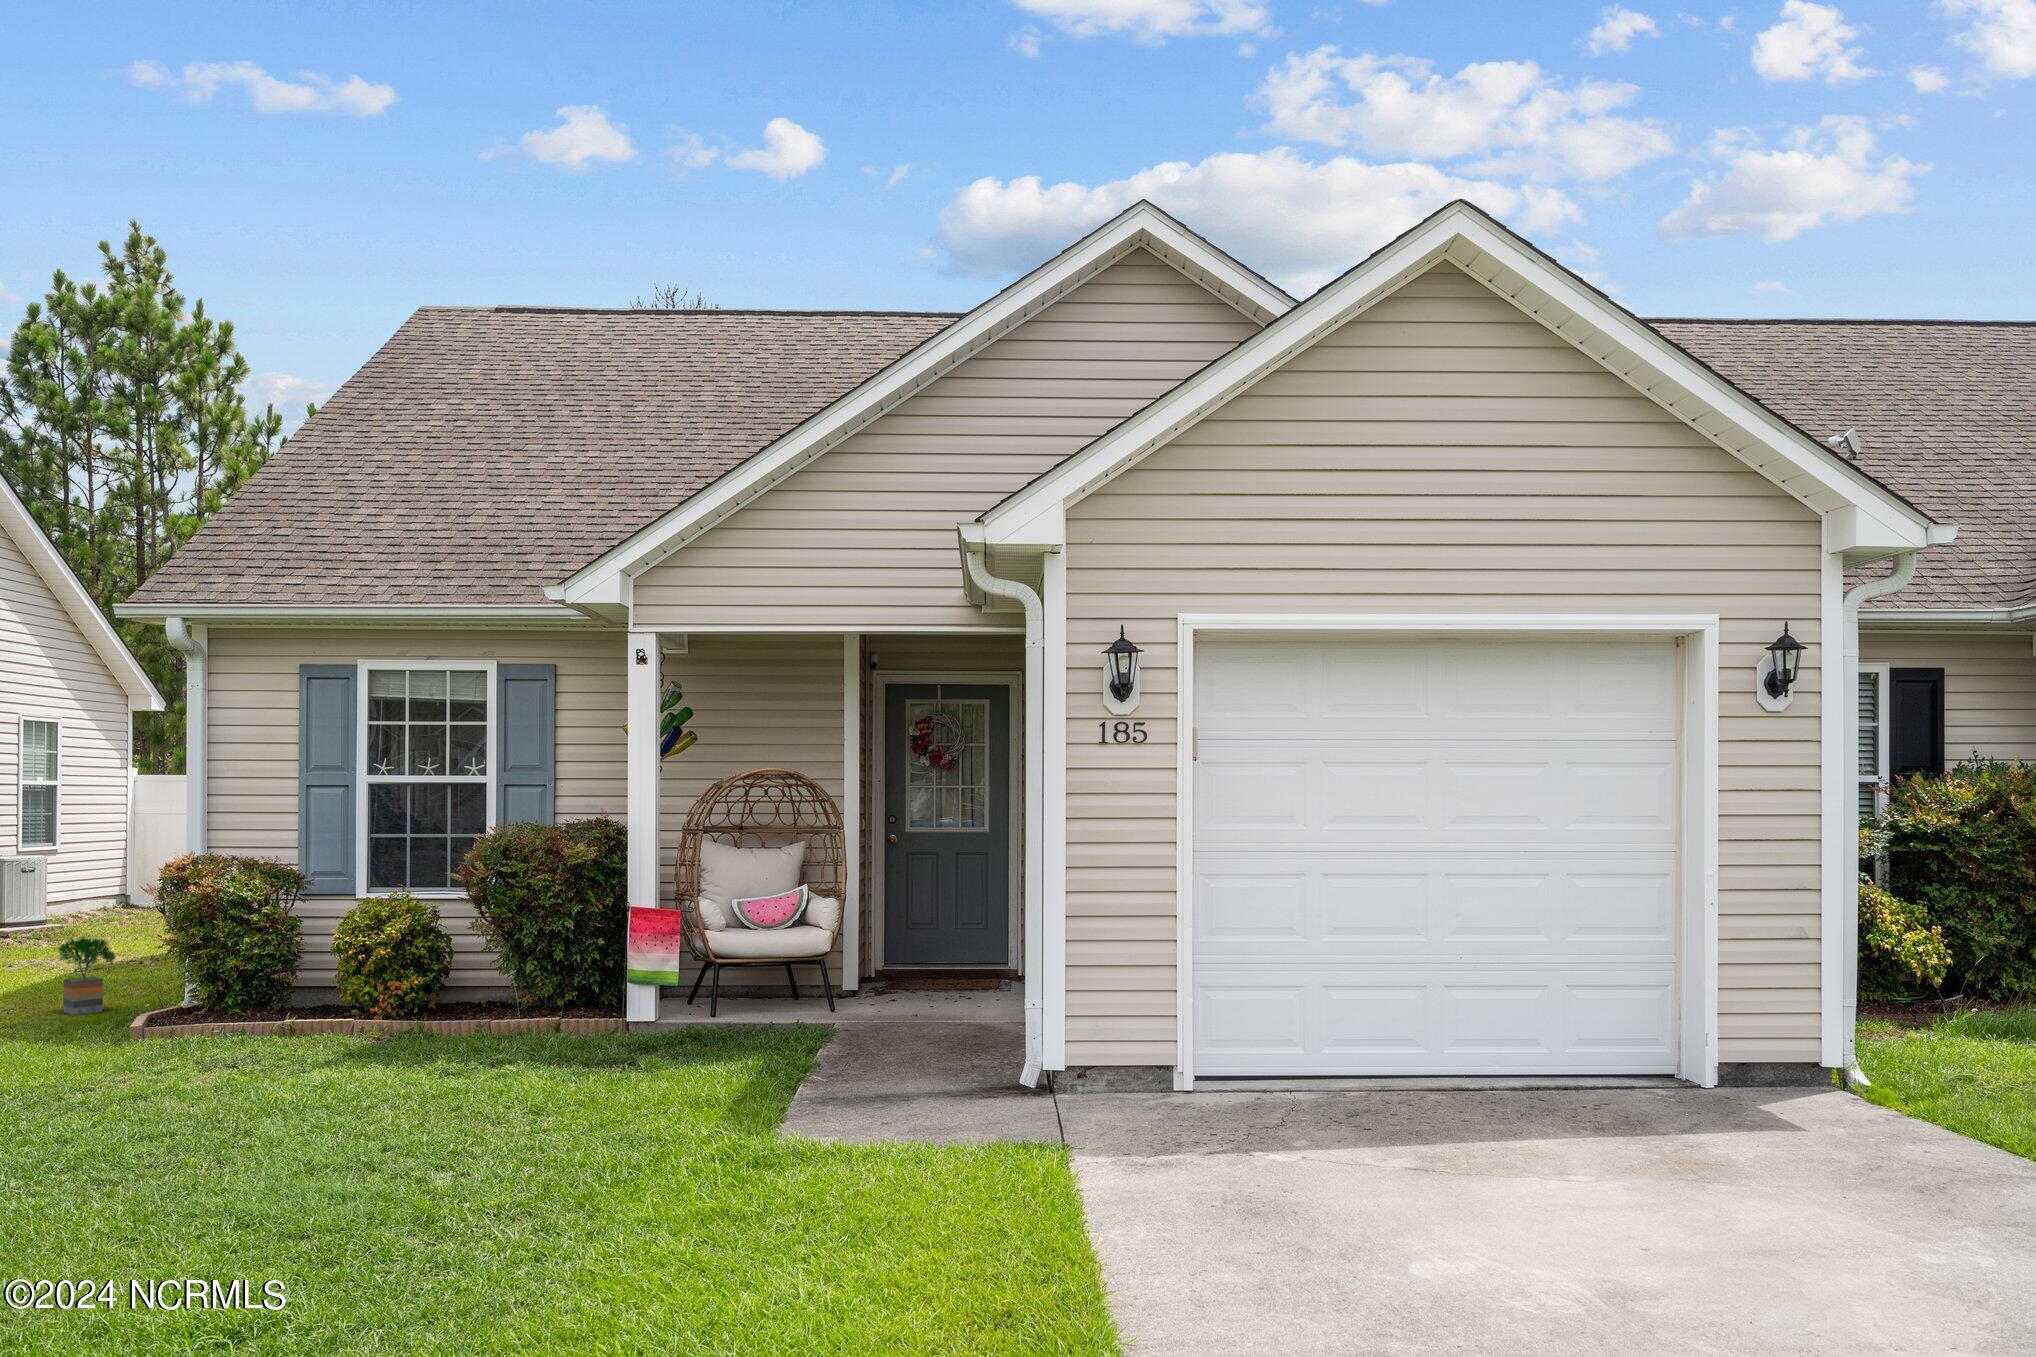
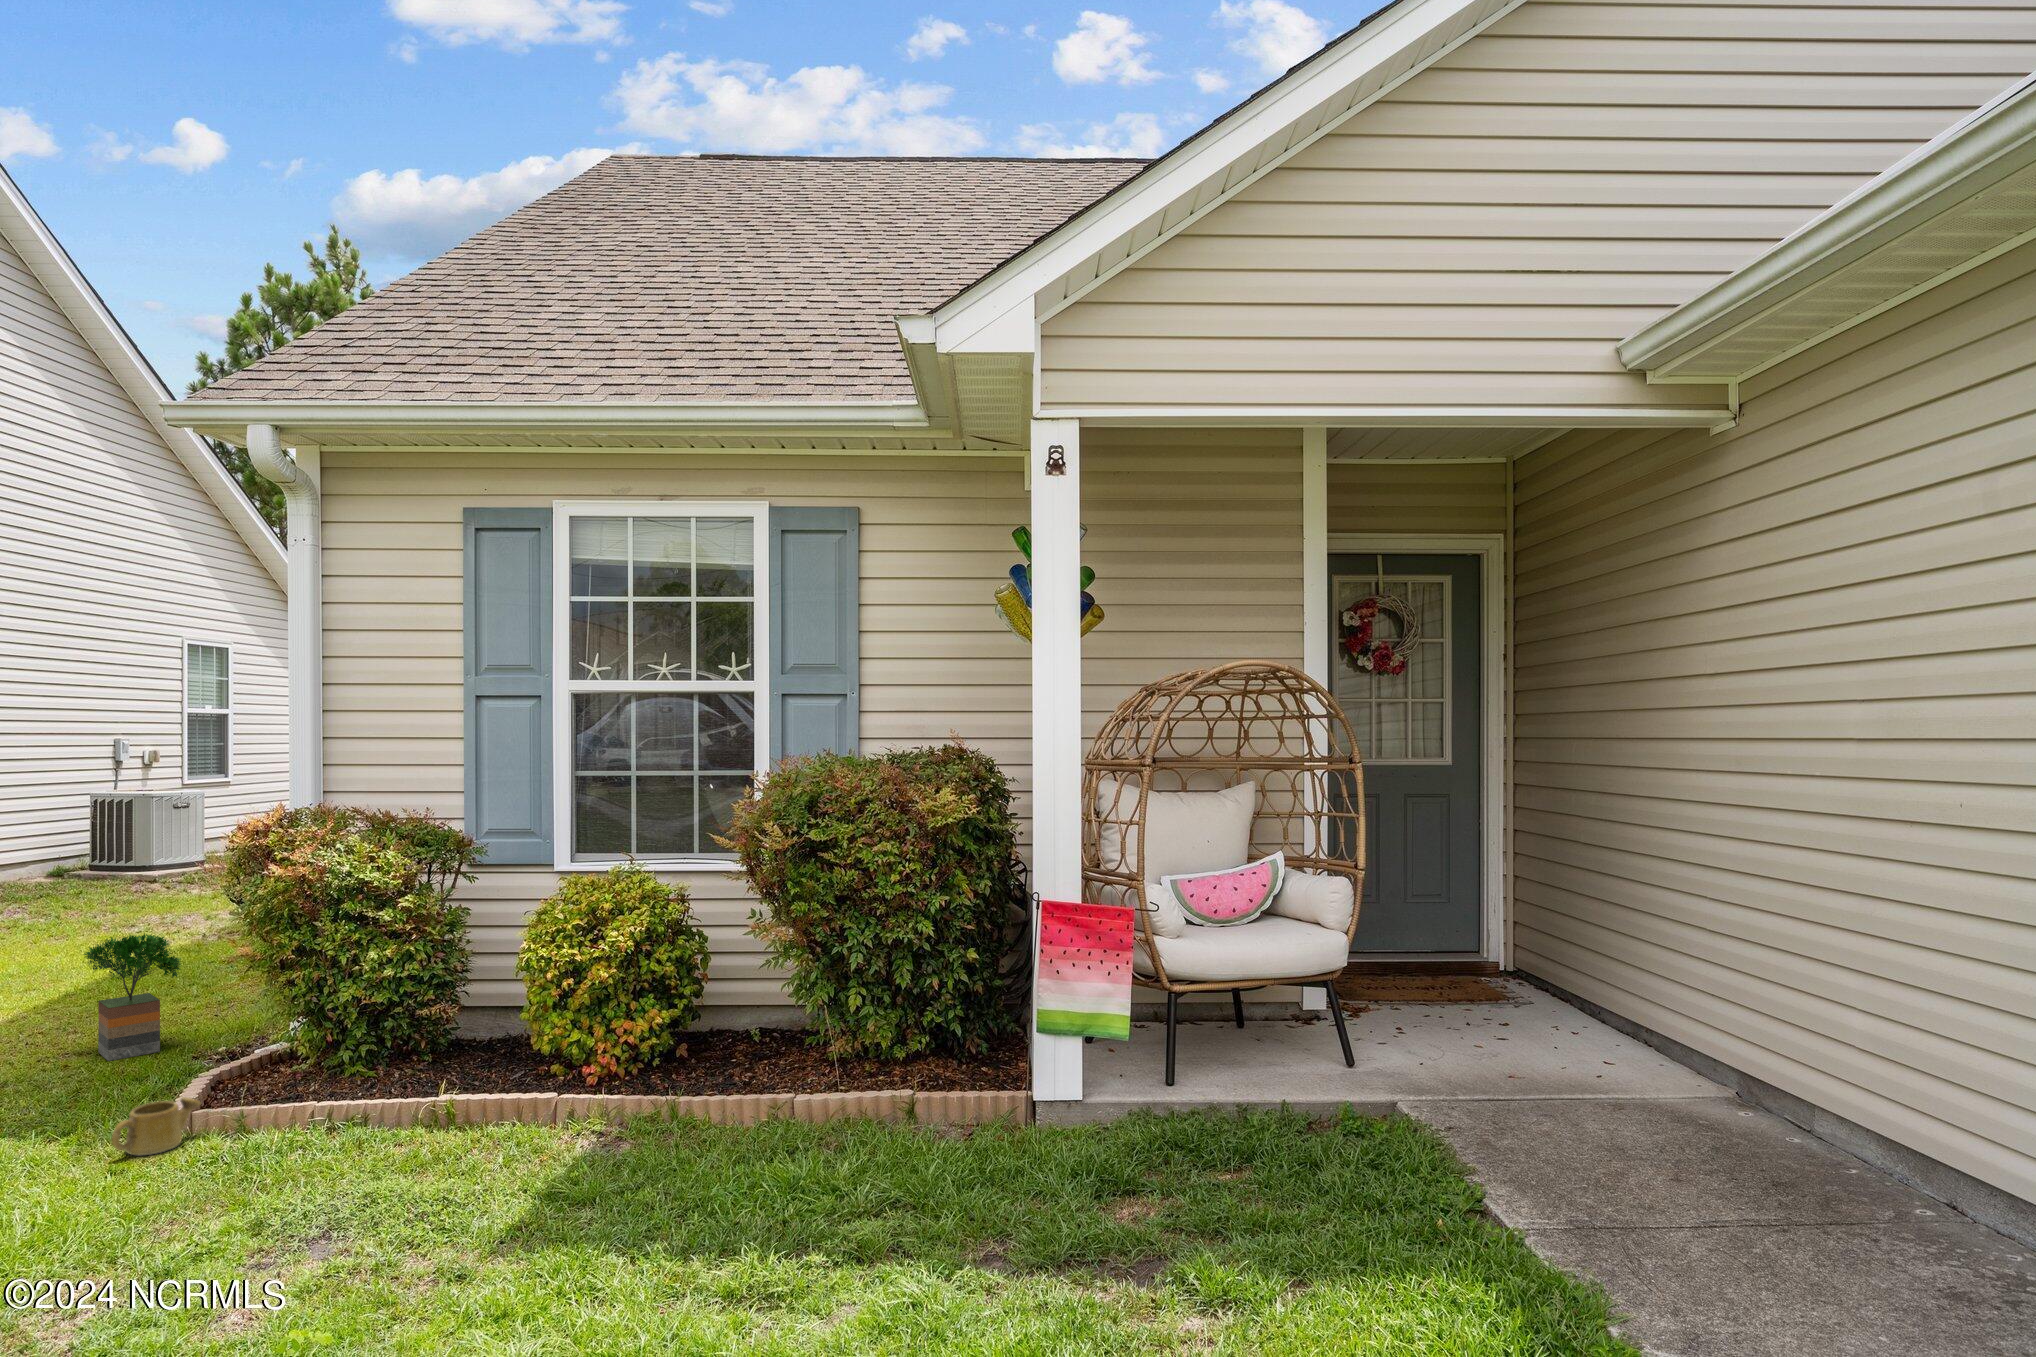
watering can: none [111,1015,154,1042] -> present [112,1097,201,1155]

